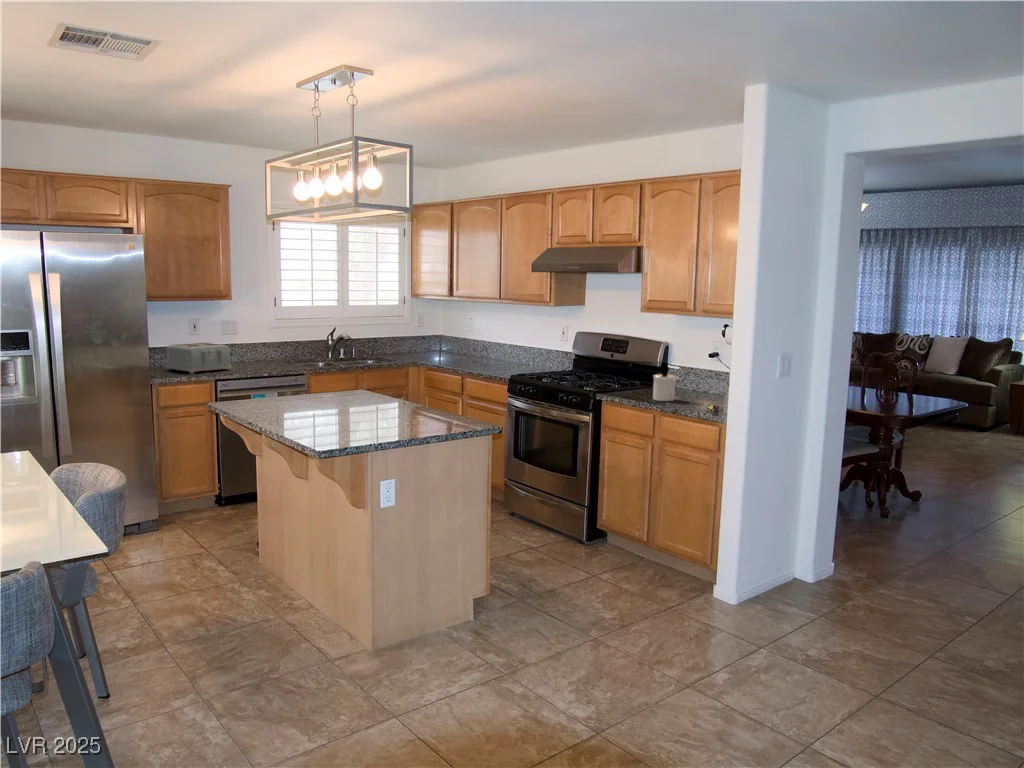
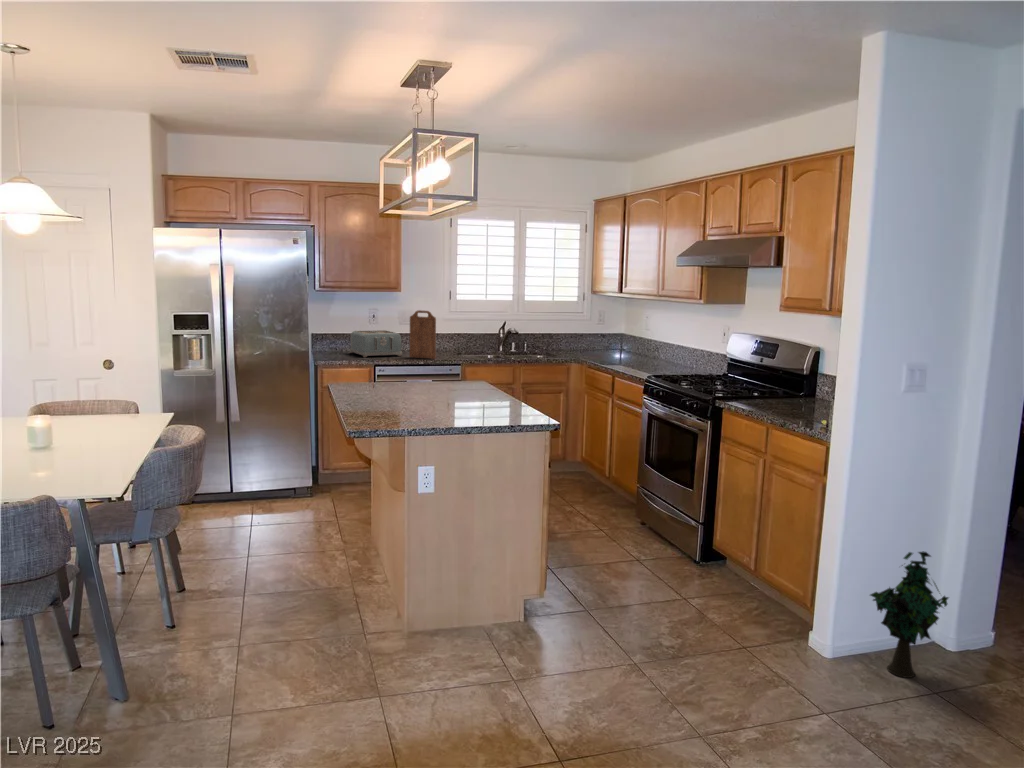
cutting board: none [241,320,273,371] -> present [409,310,436,359]
soap dispenser: present [653,363,684,401] -> none [771,370,804,414]
decorative plant: none [762,503,819,608] -> present [870,551,948,678]

